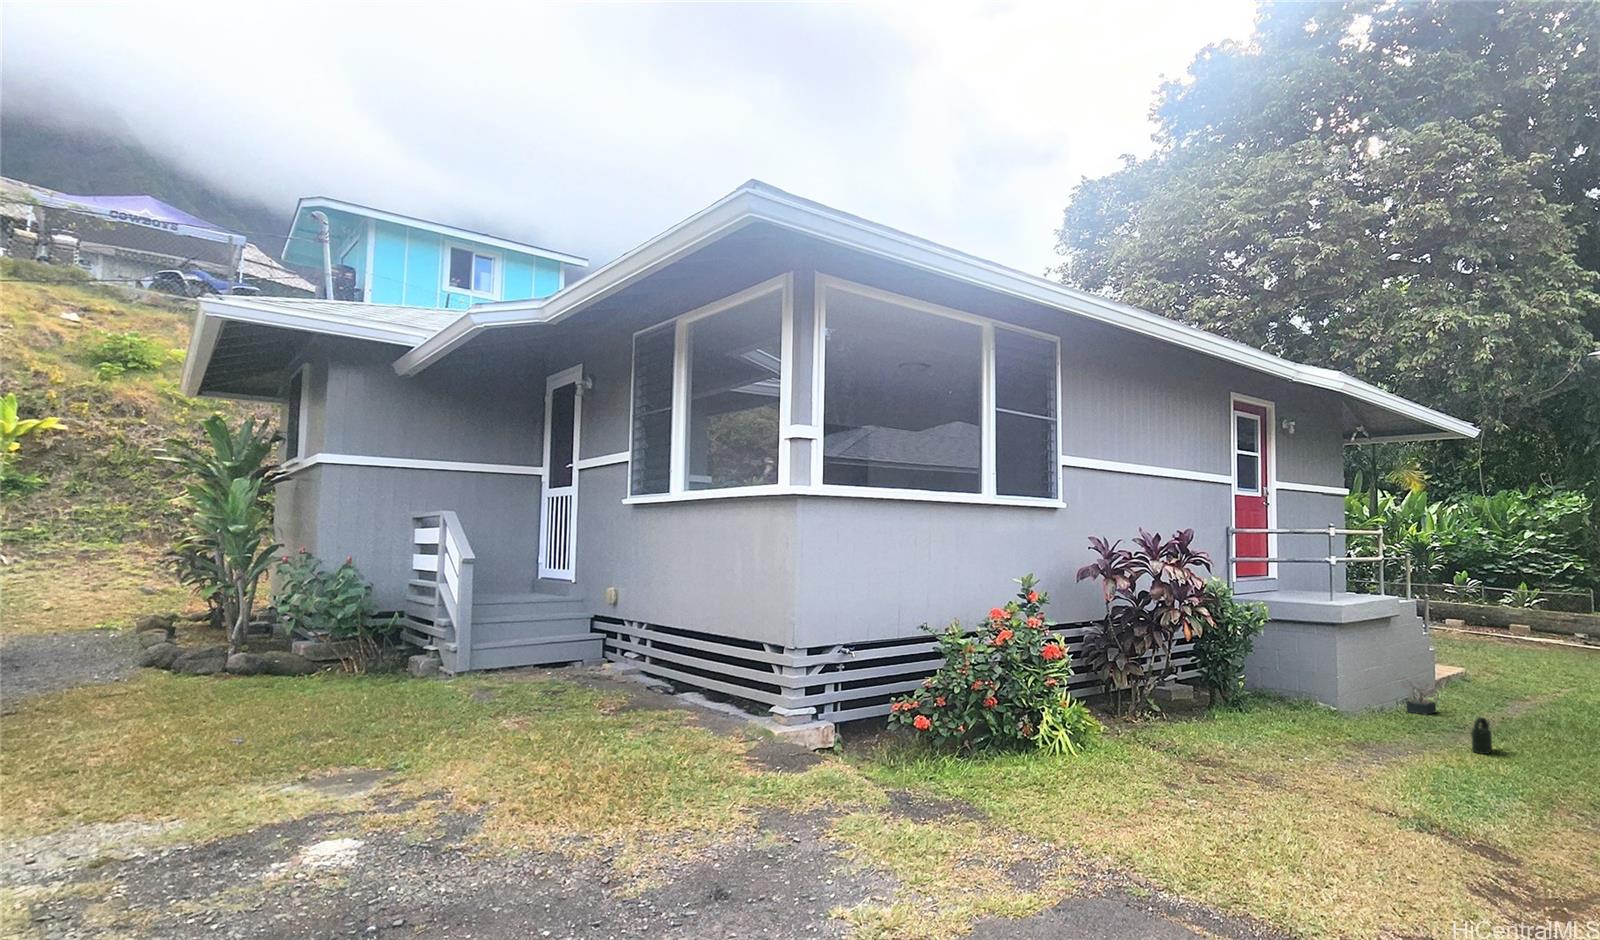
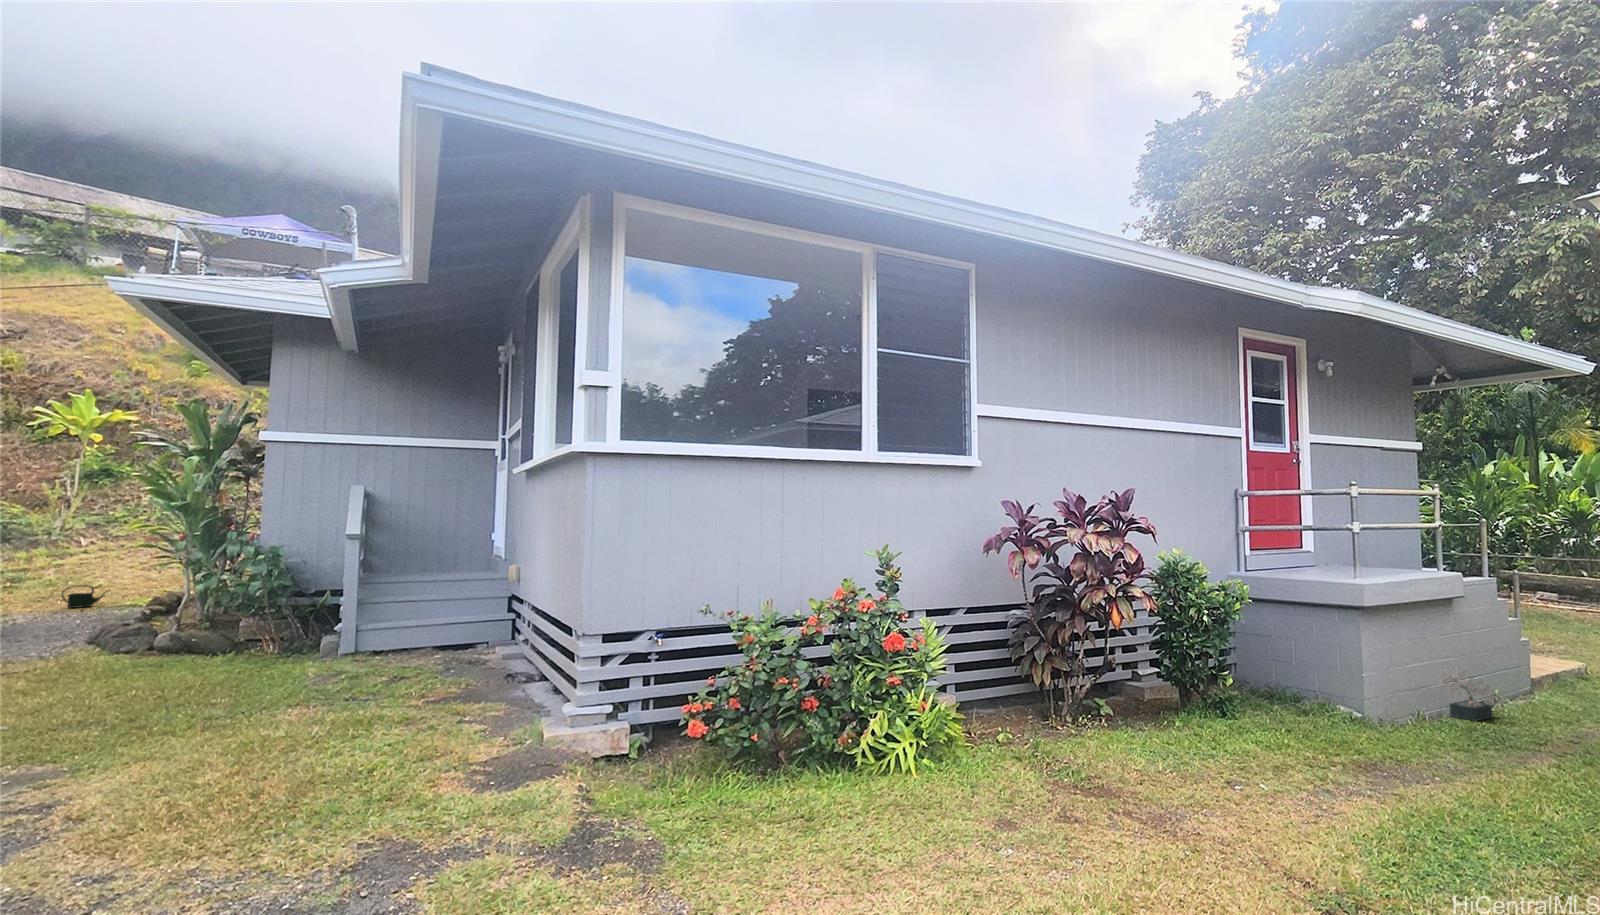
watering can: present [1471,717,1492,754] -> present [62,585,105,608]

